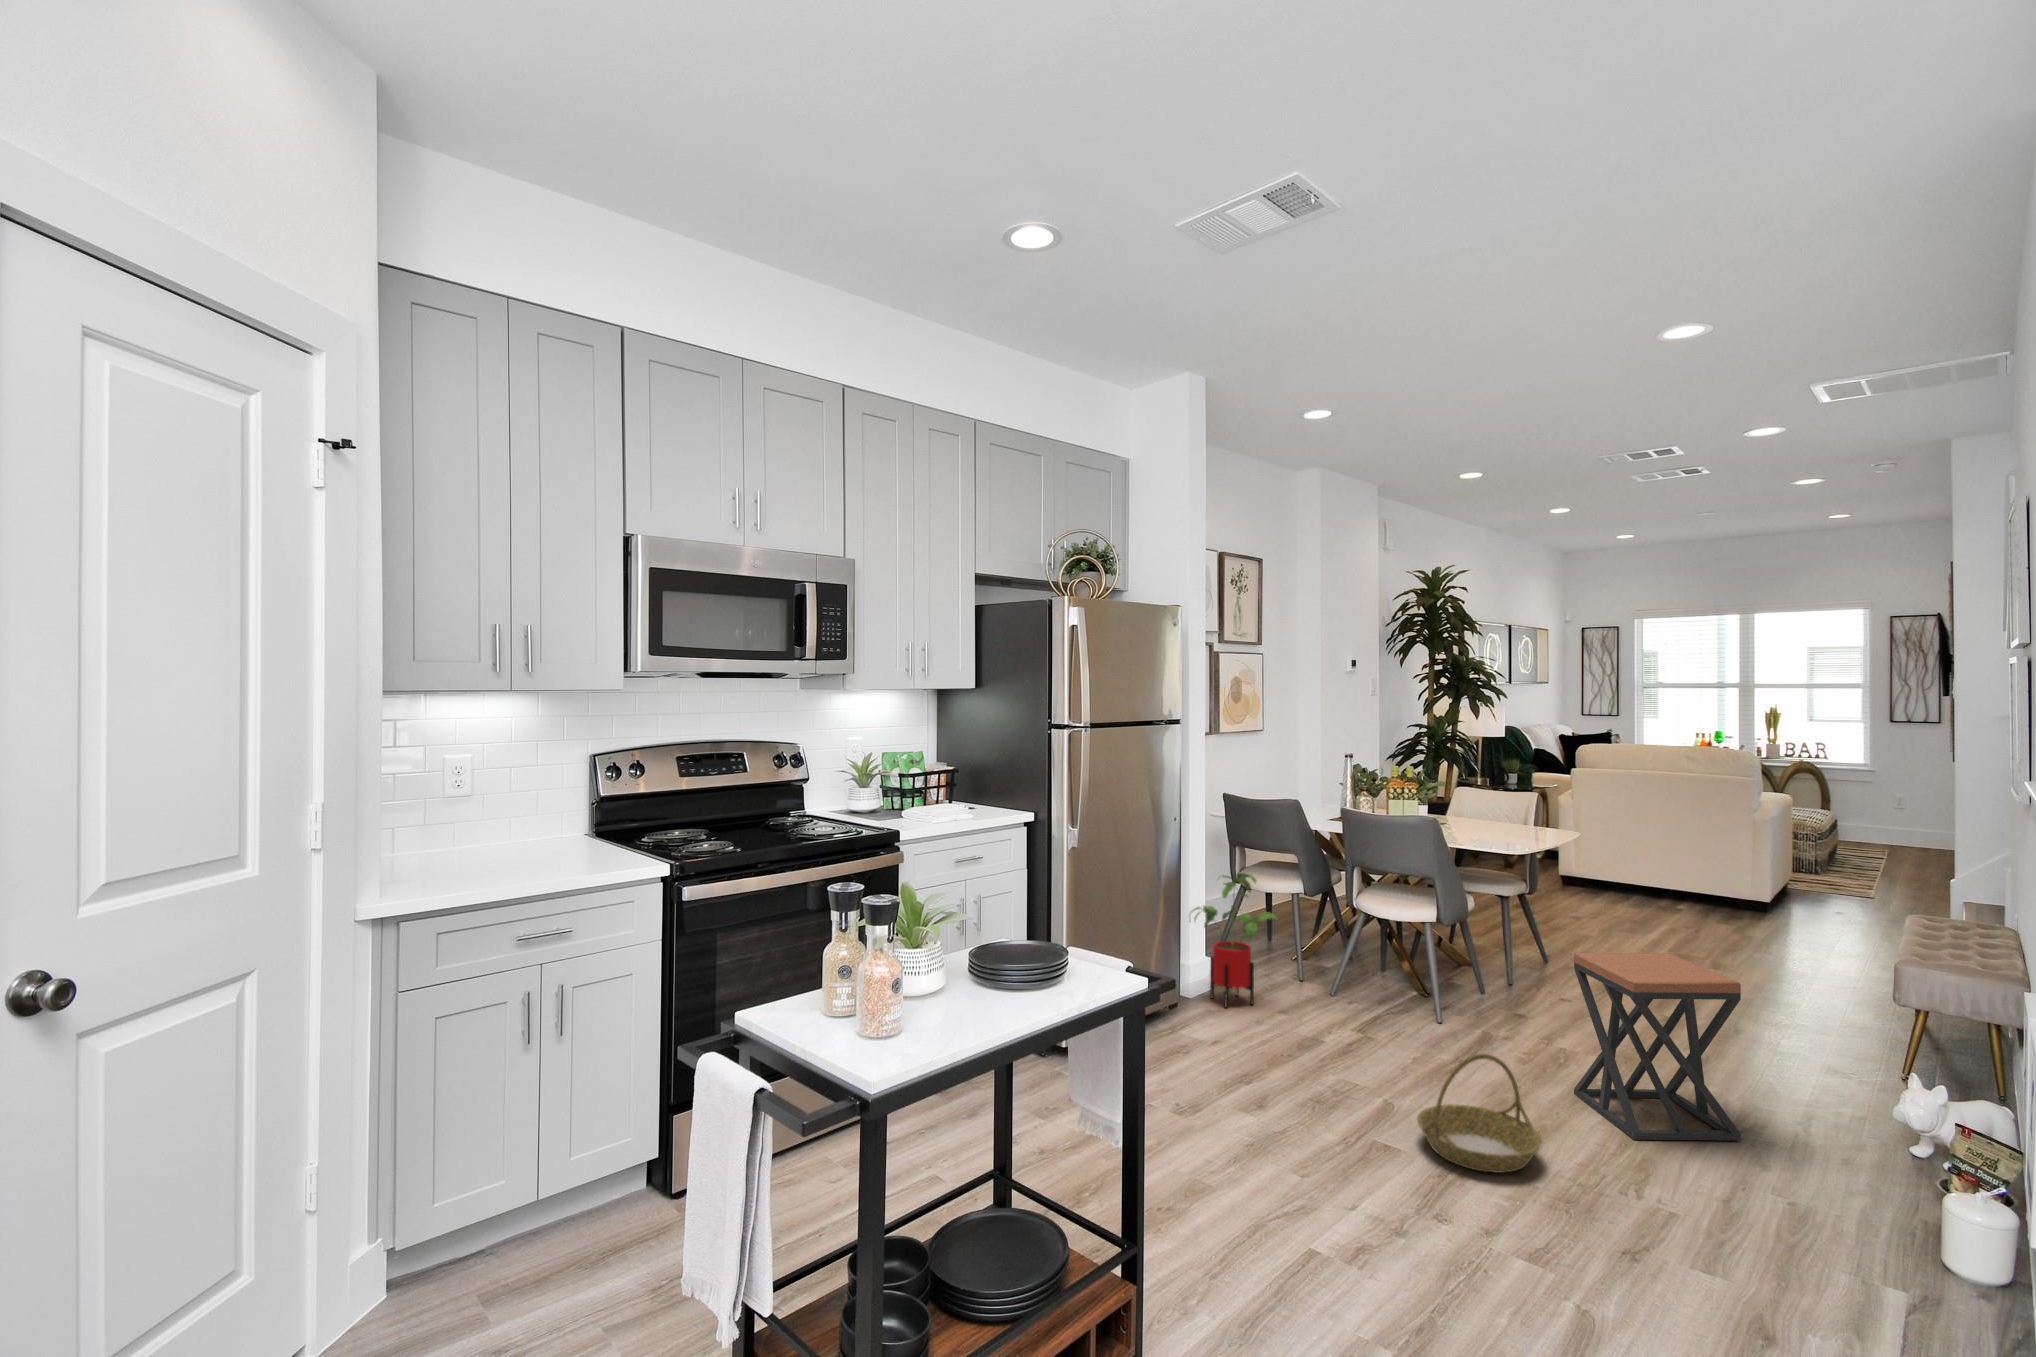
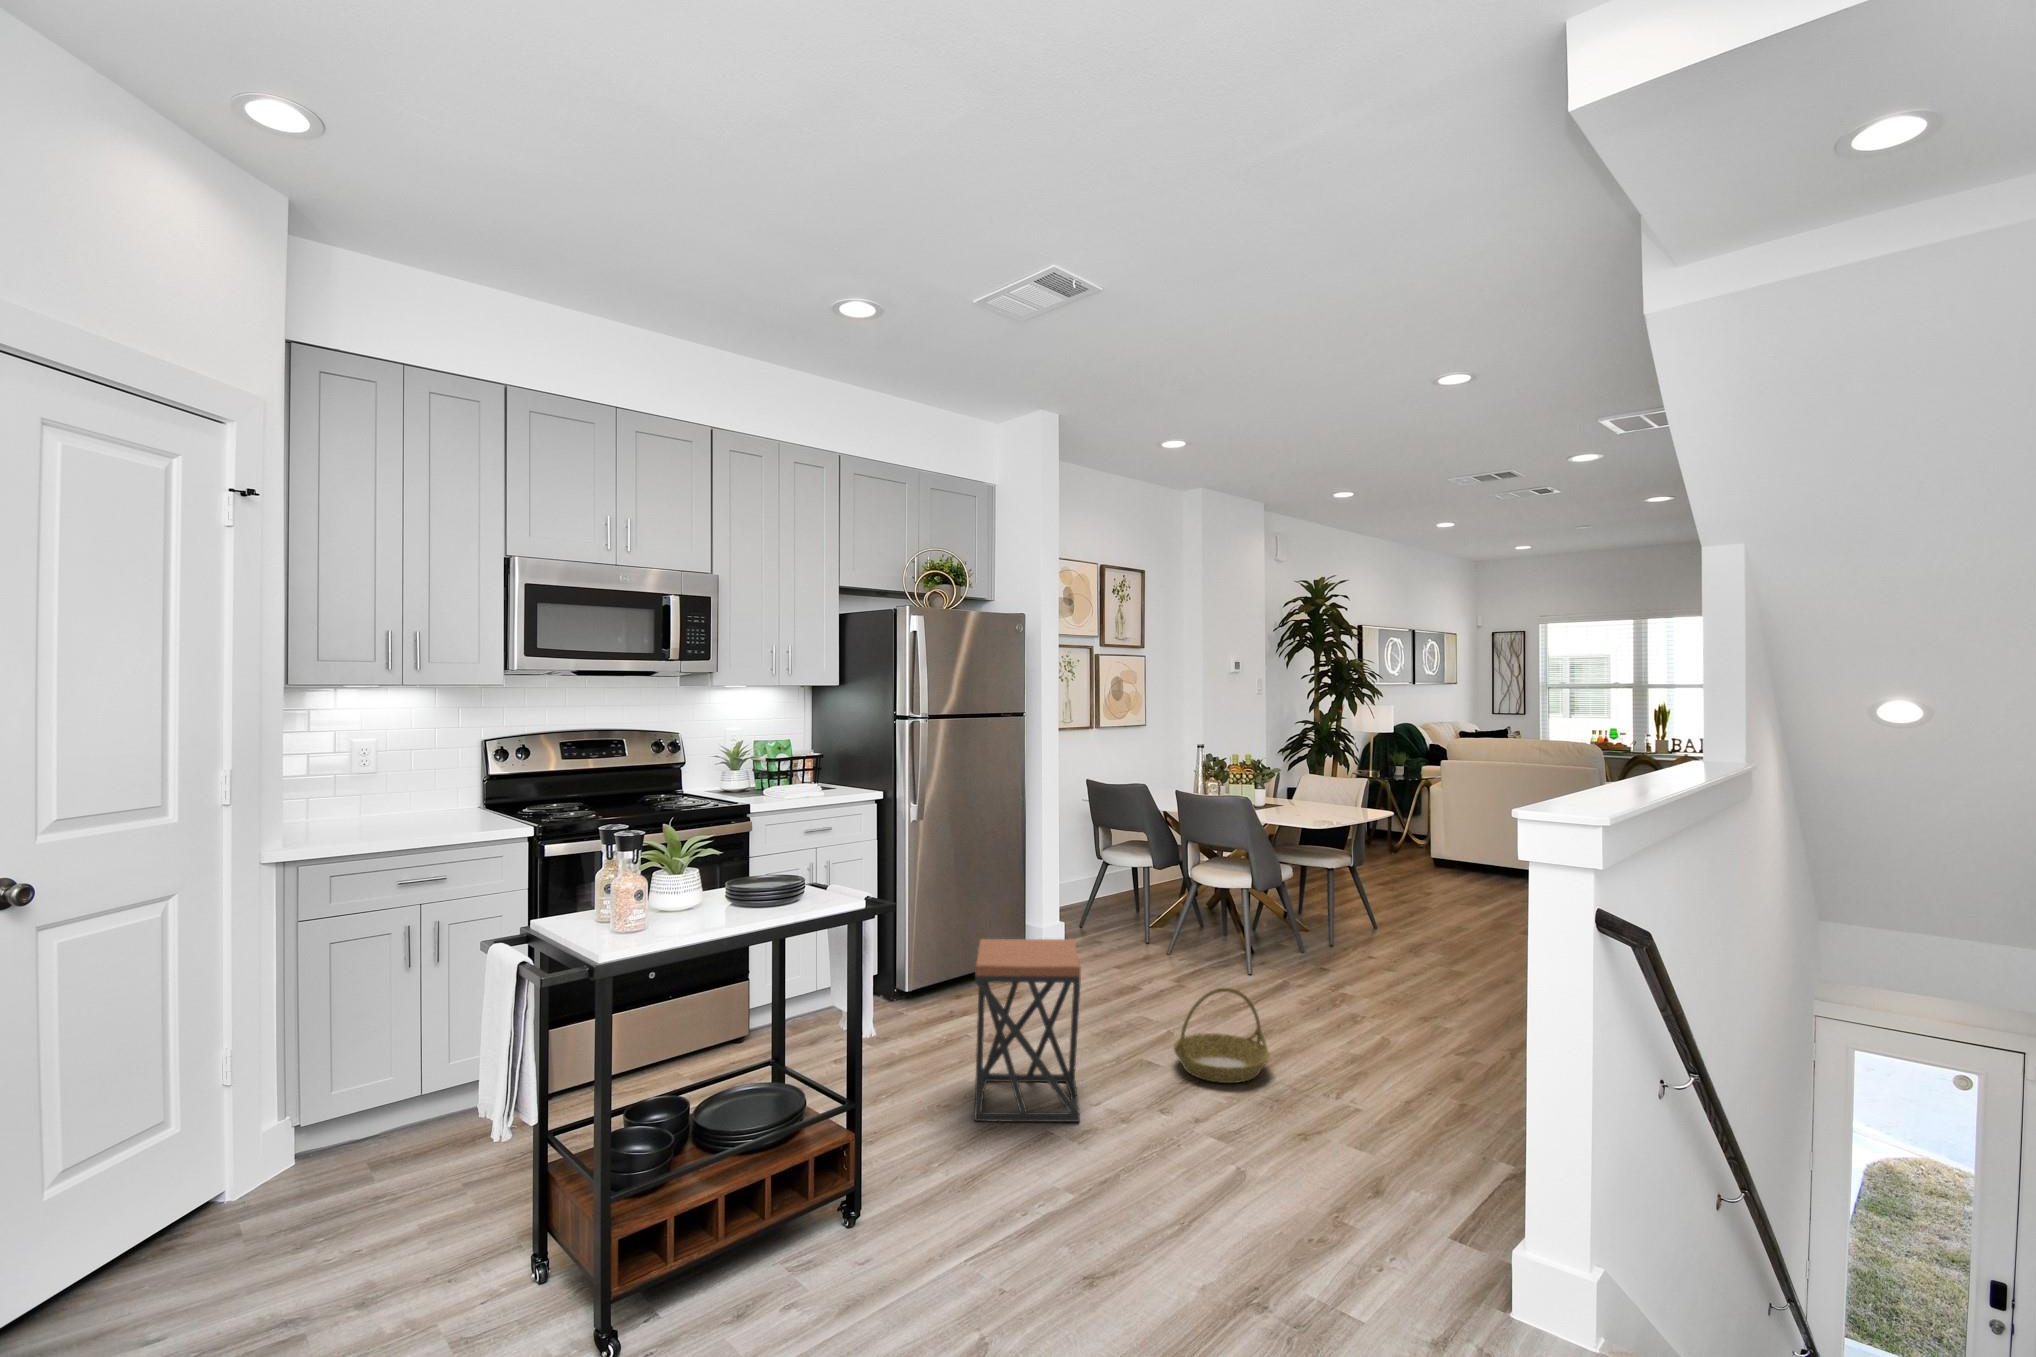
house plant: present [1193,873,1276,1008] -> none [1037,848,1113,966]
stool: present [1574,953,1741,1140] -> present [974,939,1081,1122]

